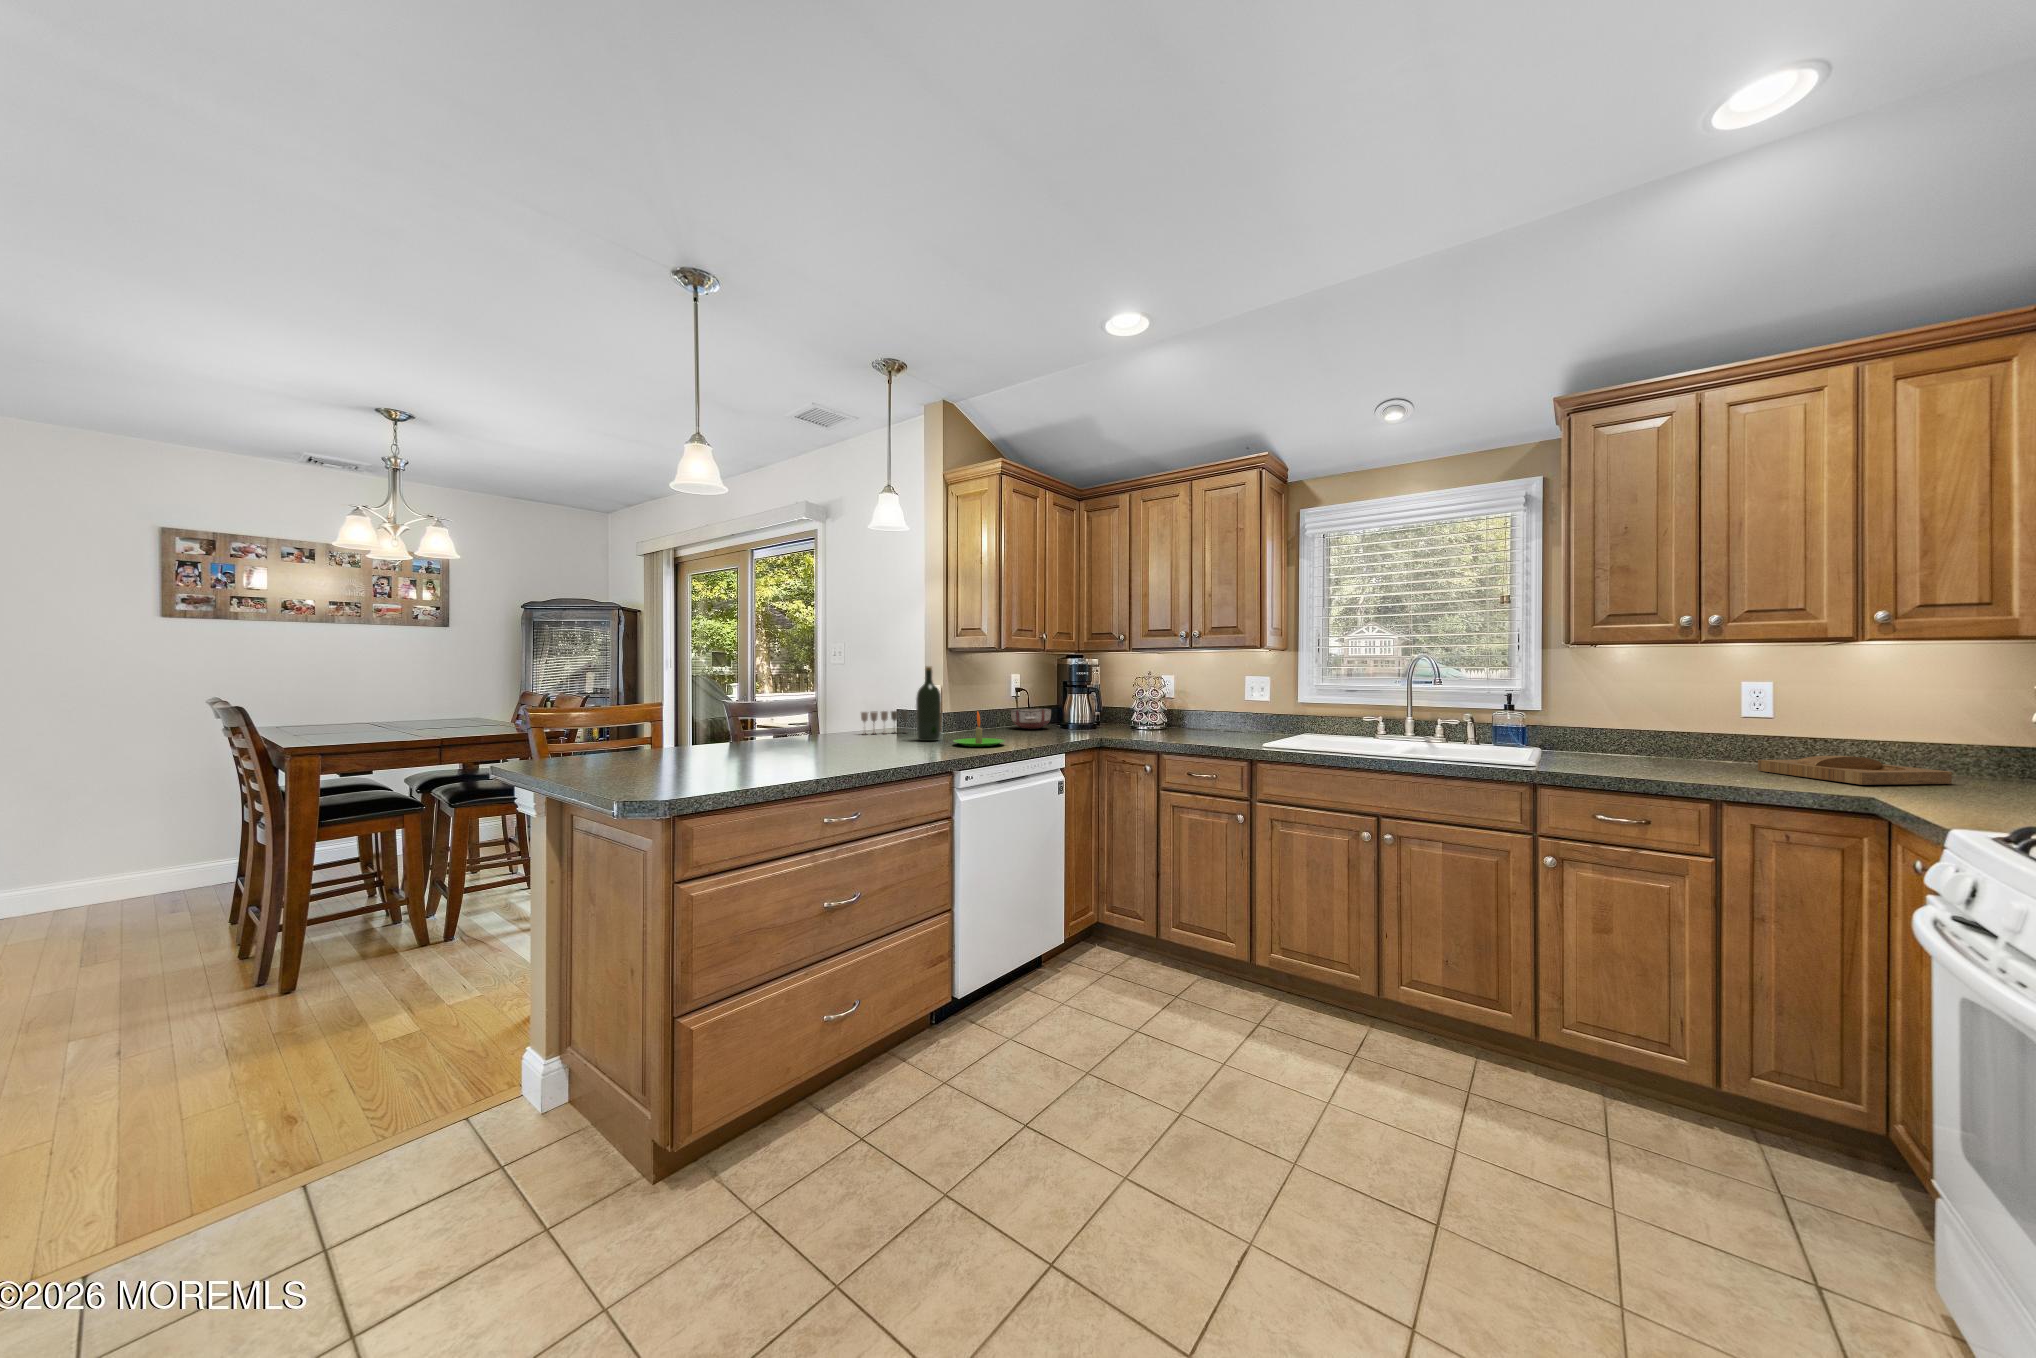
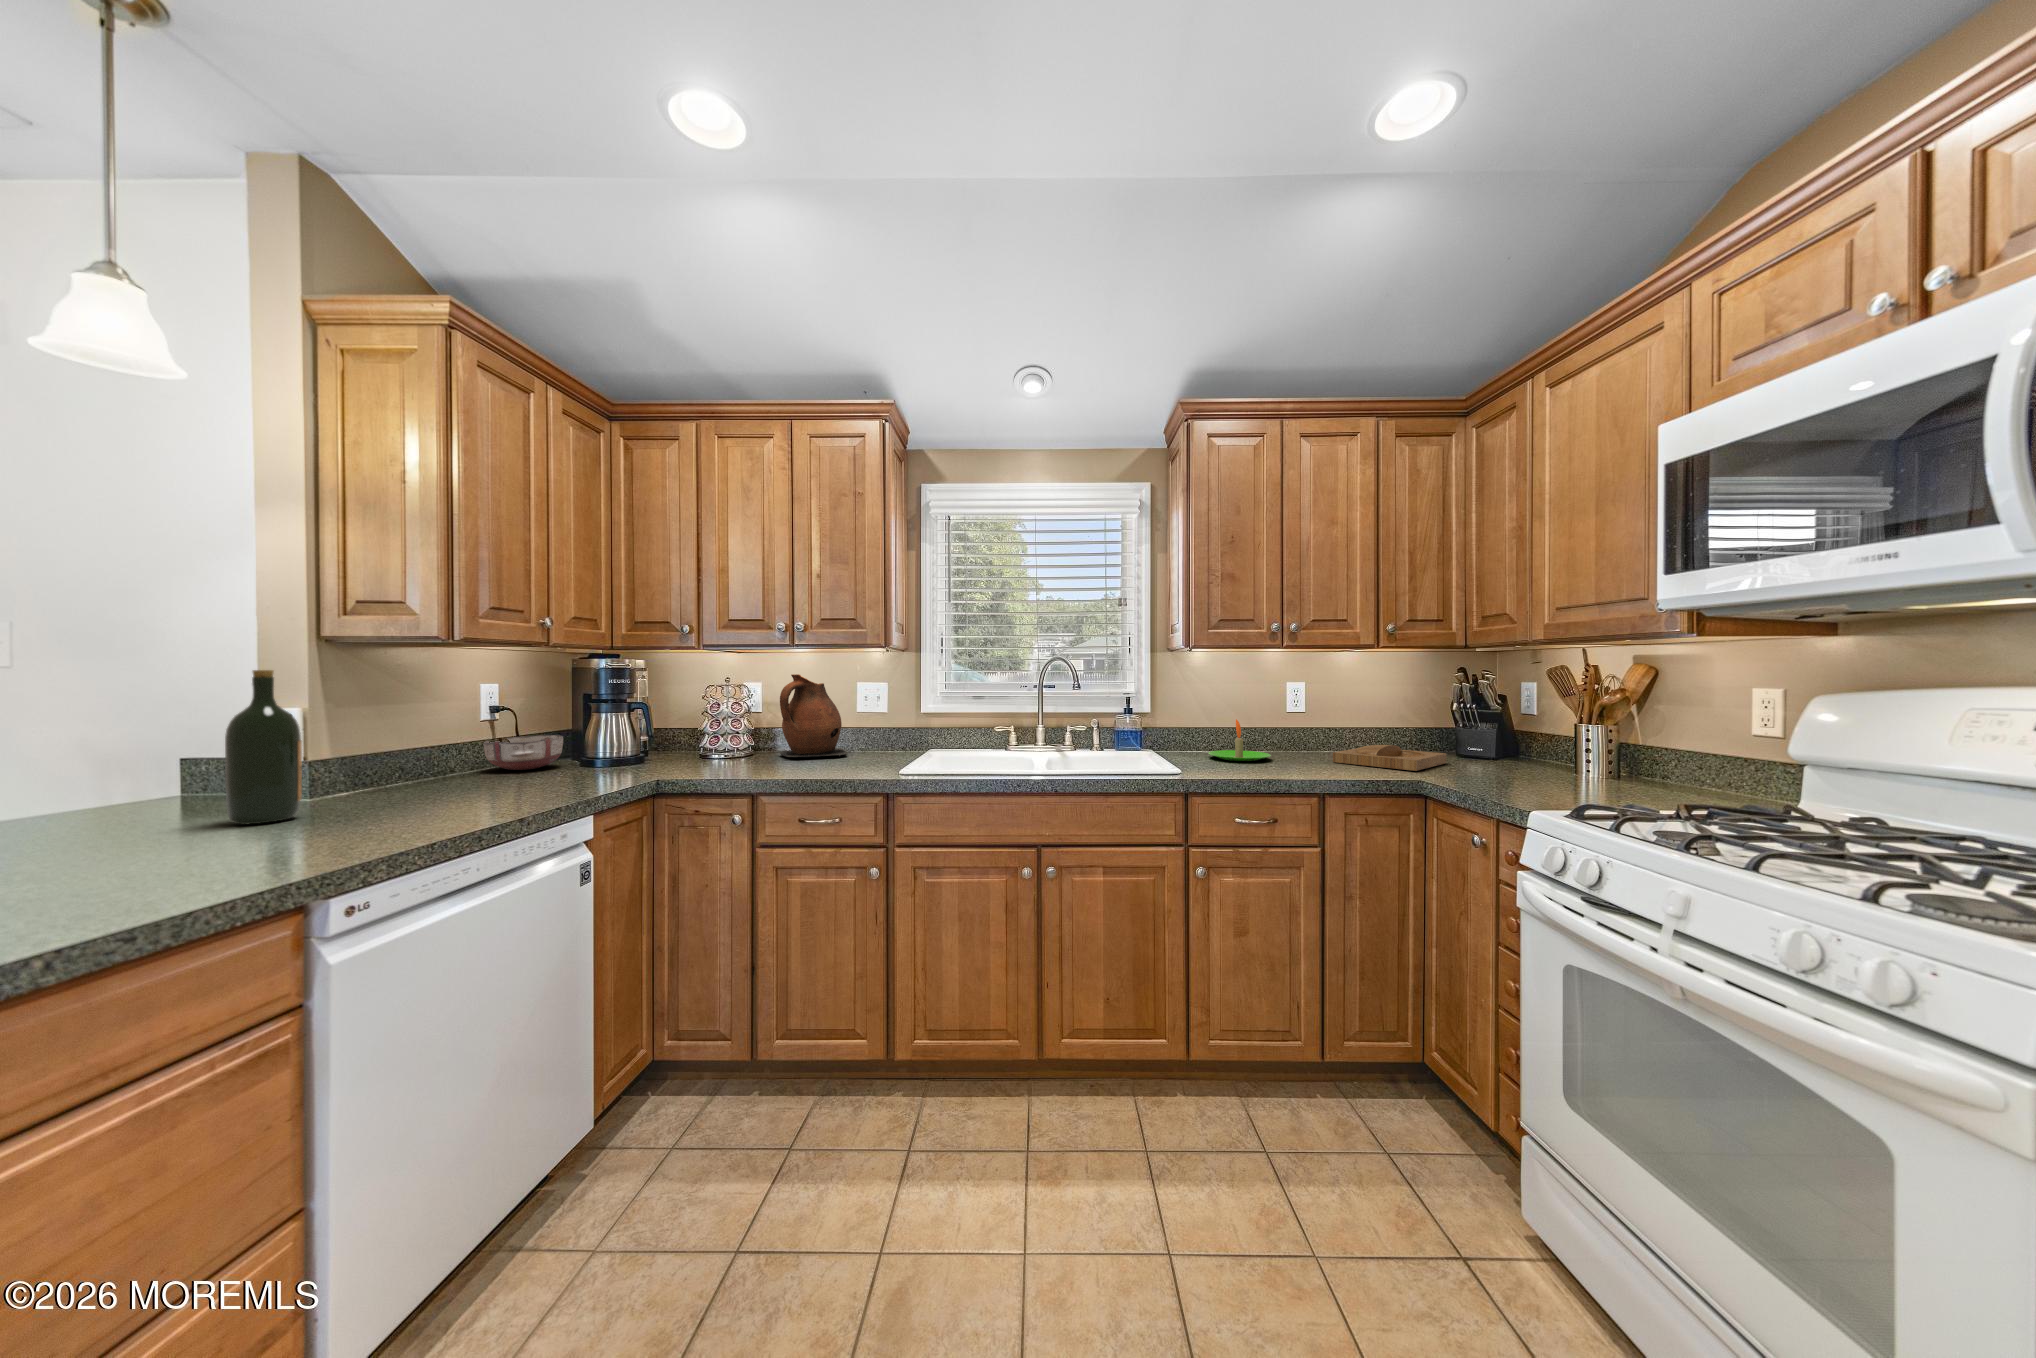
ceramic pitcher: none [1184,670,1235,734] -> present [780,674,847,757]
wine glass: present [861,711,908,734] -> none [54,758,221,821]
candle: present [953,711,1005,747] -> present [1208,719,1271,761]

